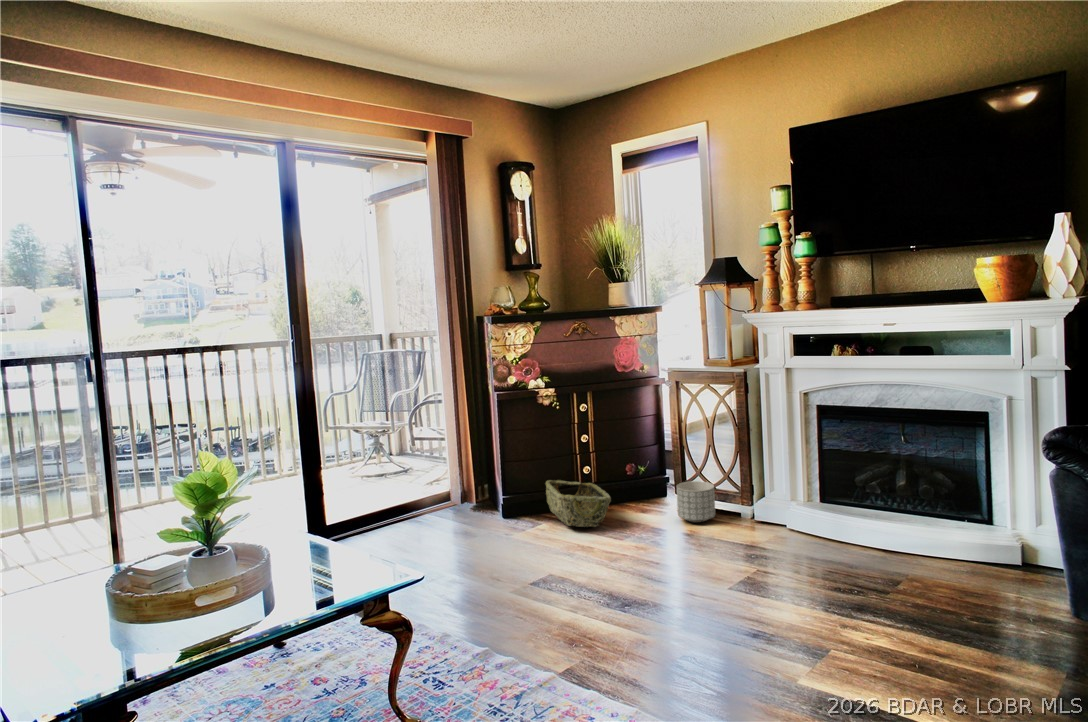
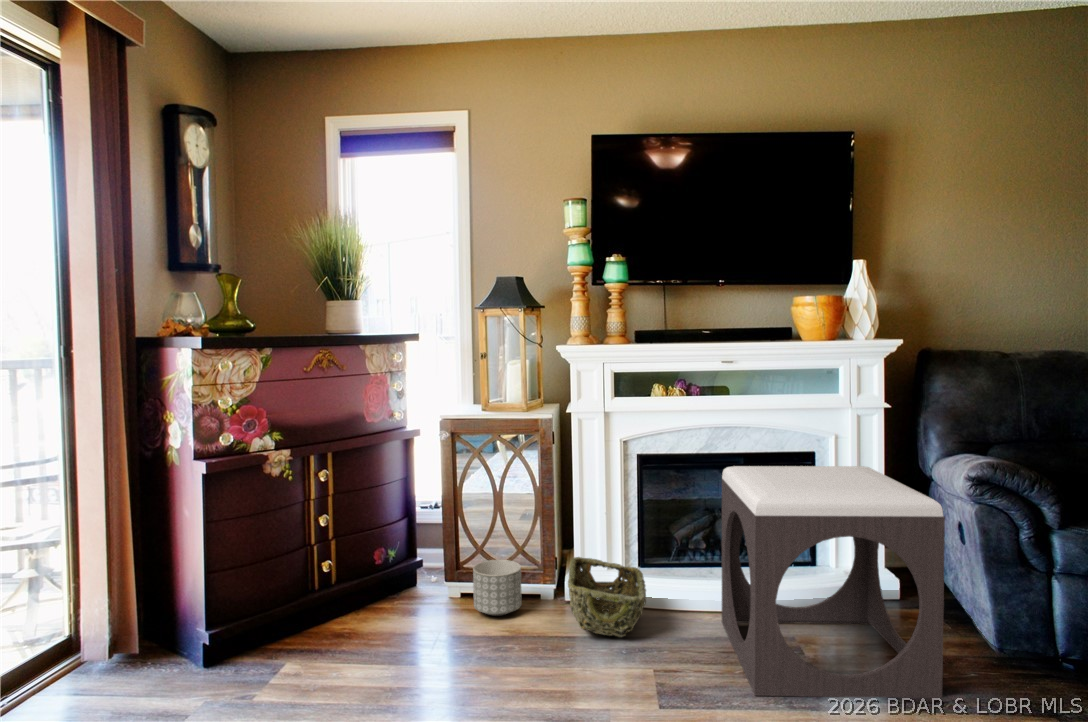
footstool: none [808,419,1015,642] -> present [722,466,945,698]
woven basket: present [546,480,611,527] -> present [568,557,646,637]

